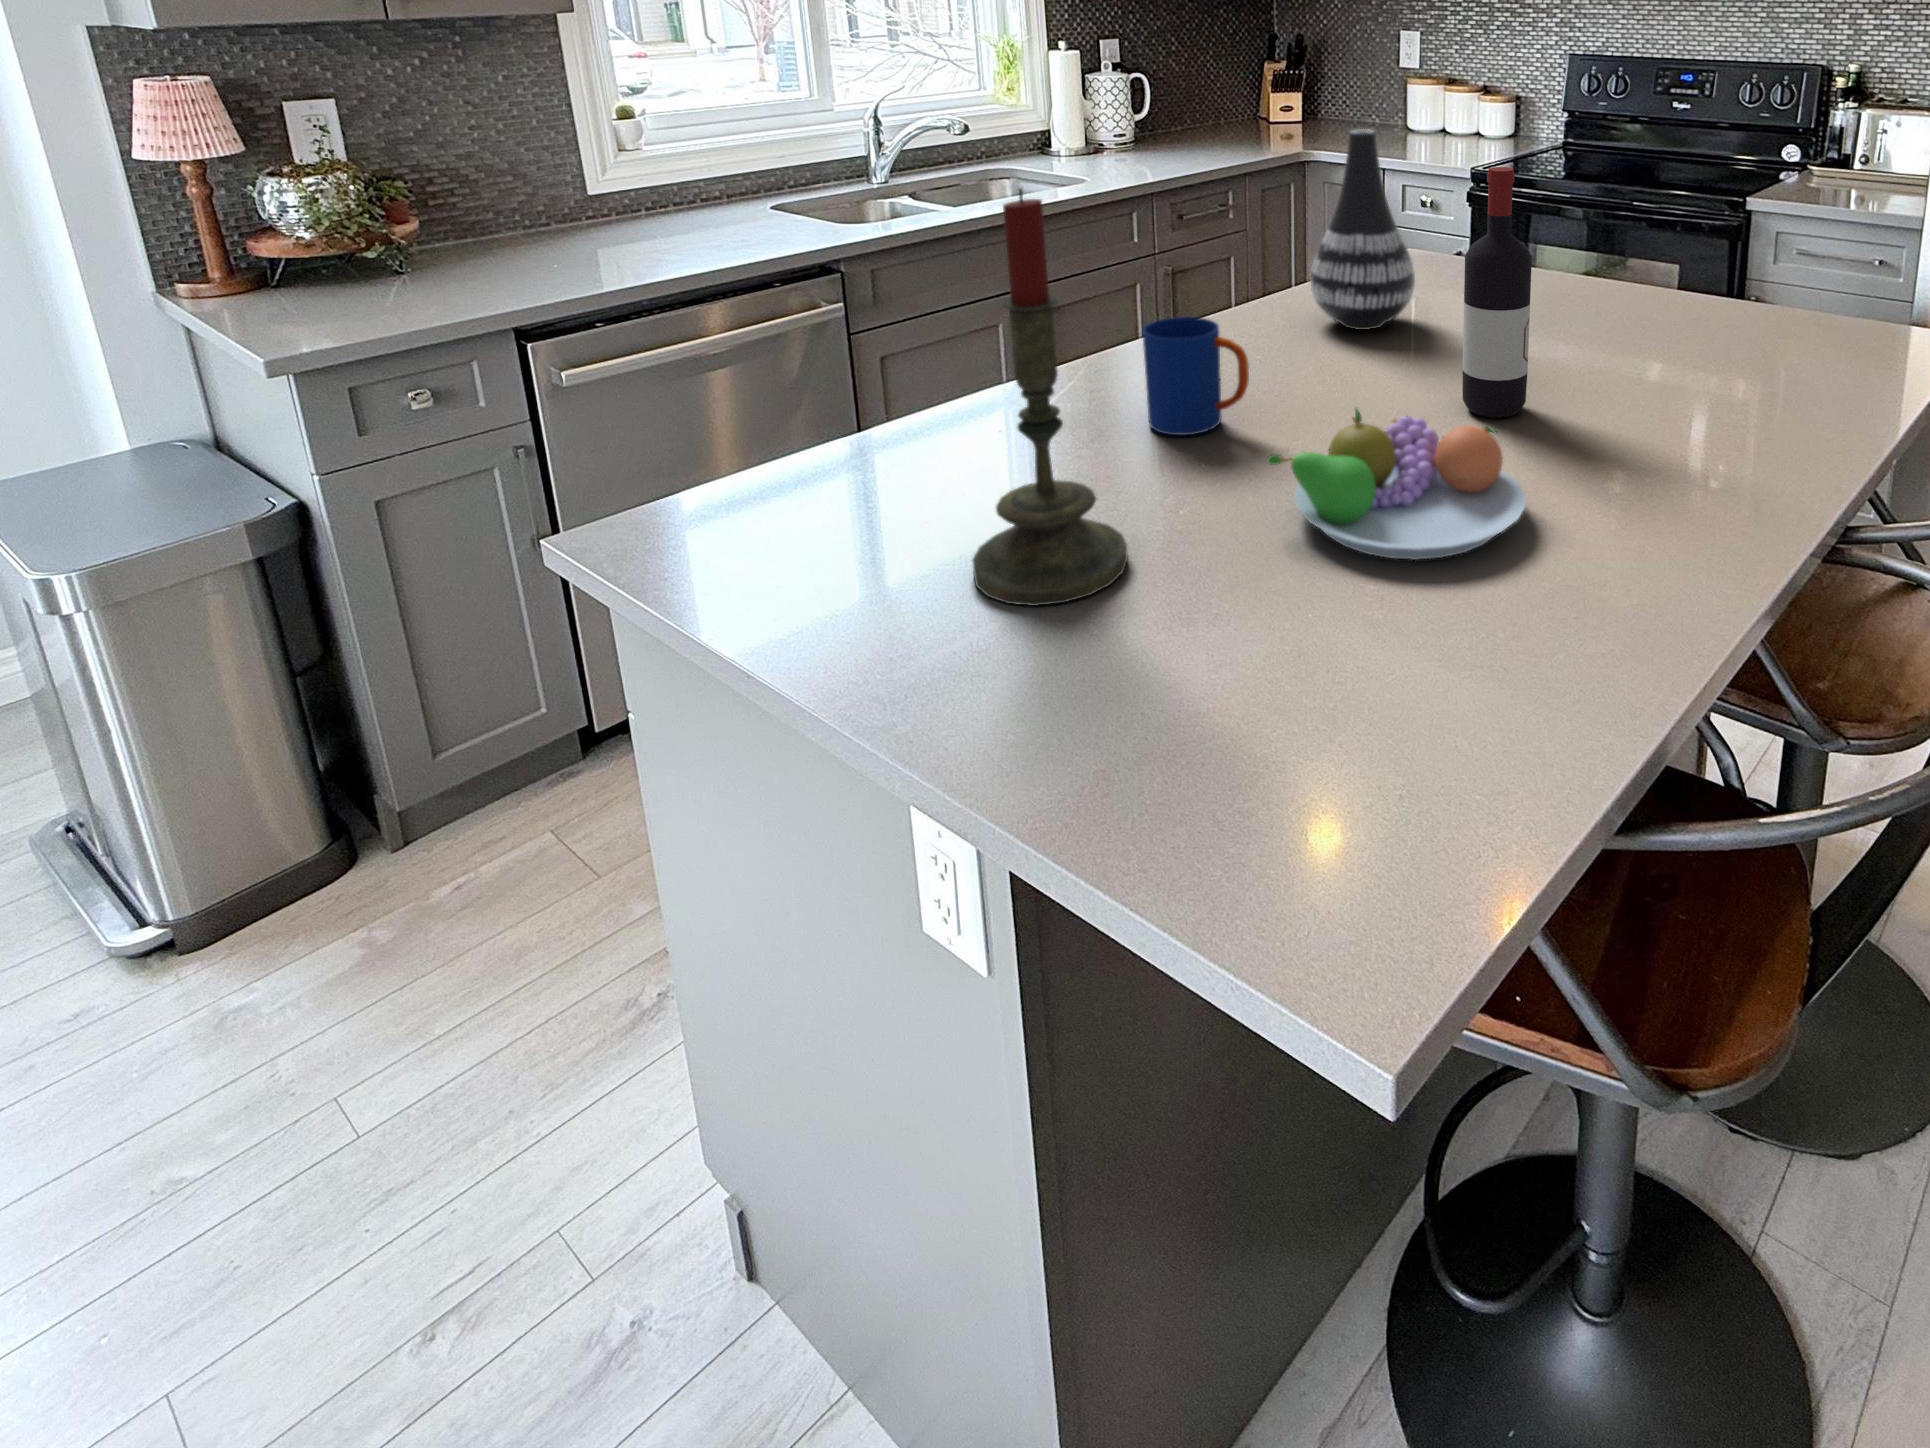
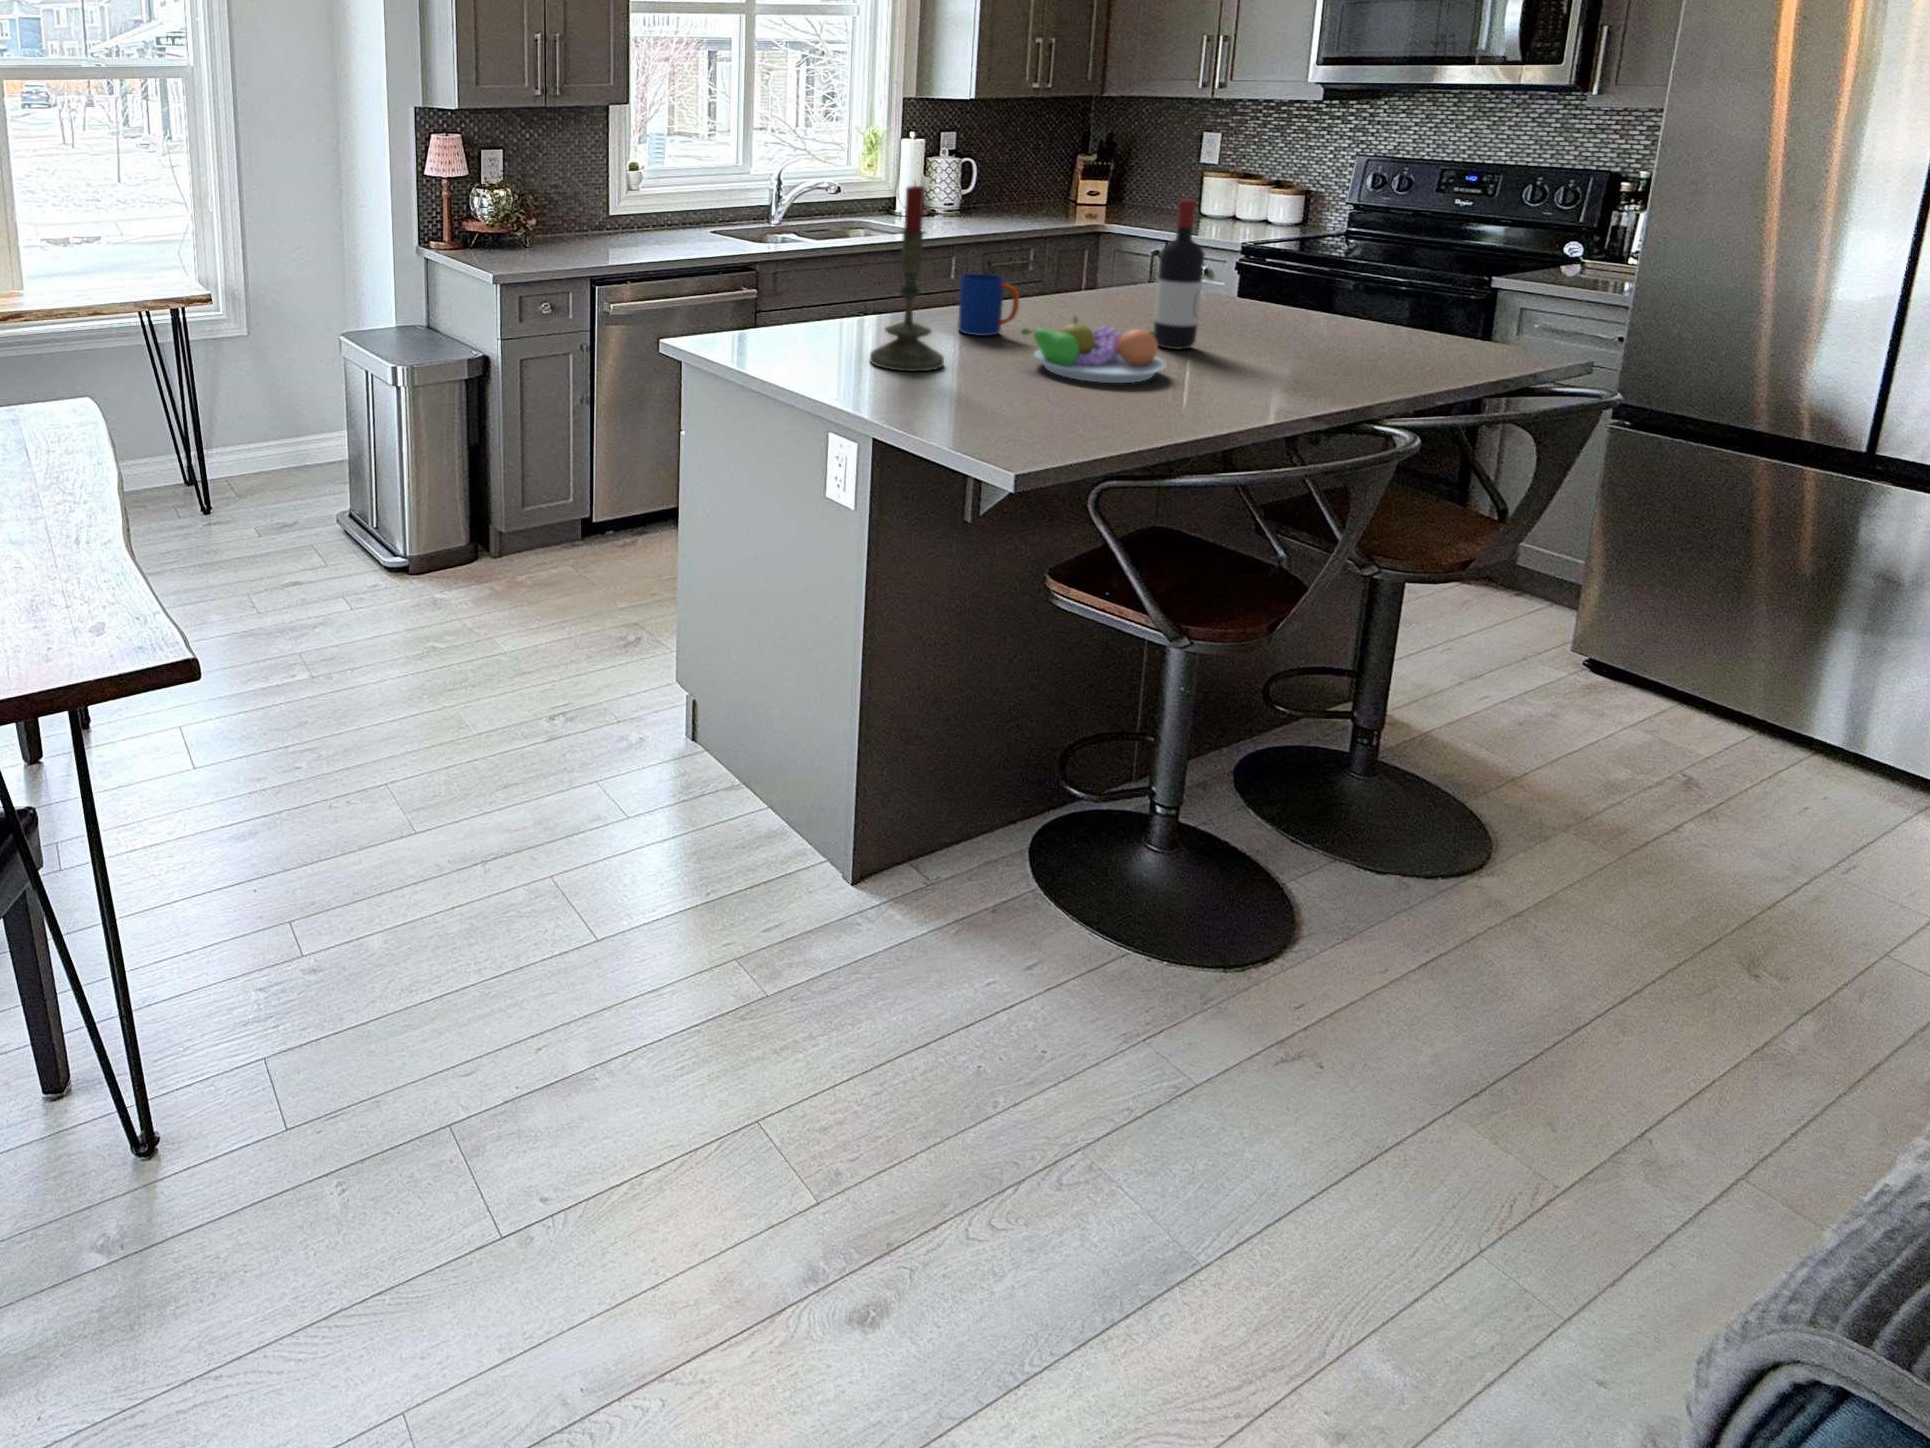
vase: present [1310,129,1415,330] -> none [1070,183,1144,311]

